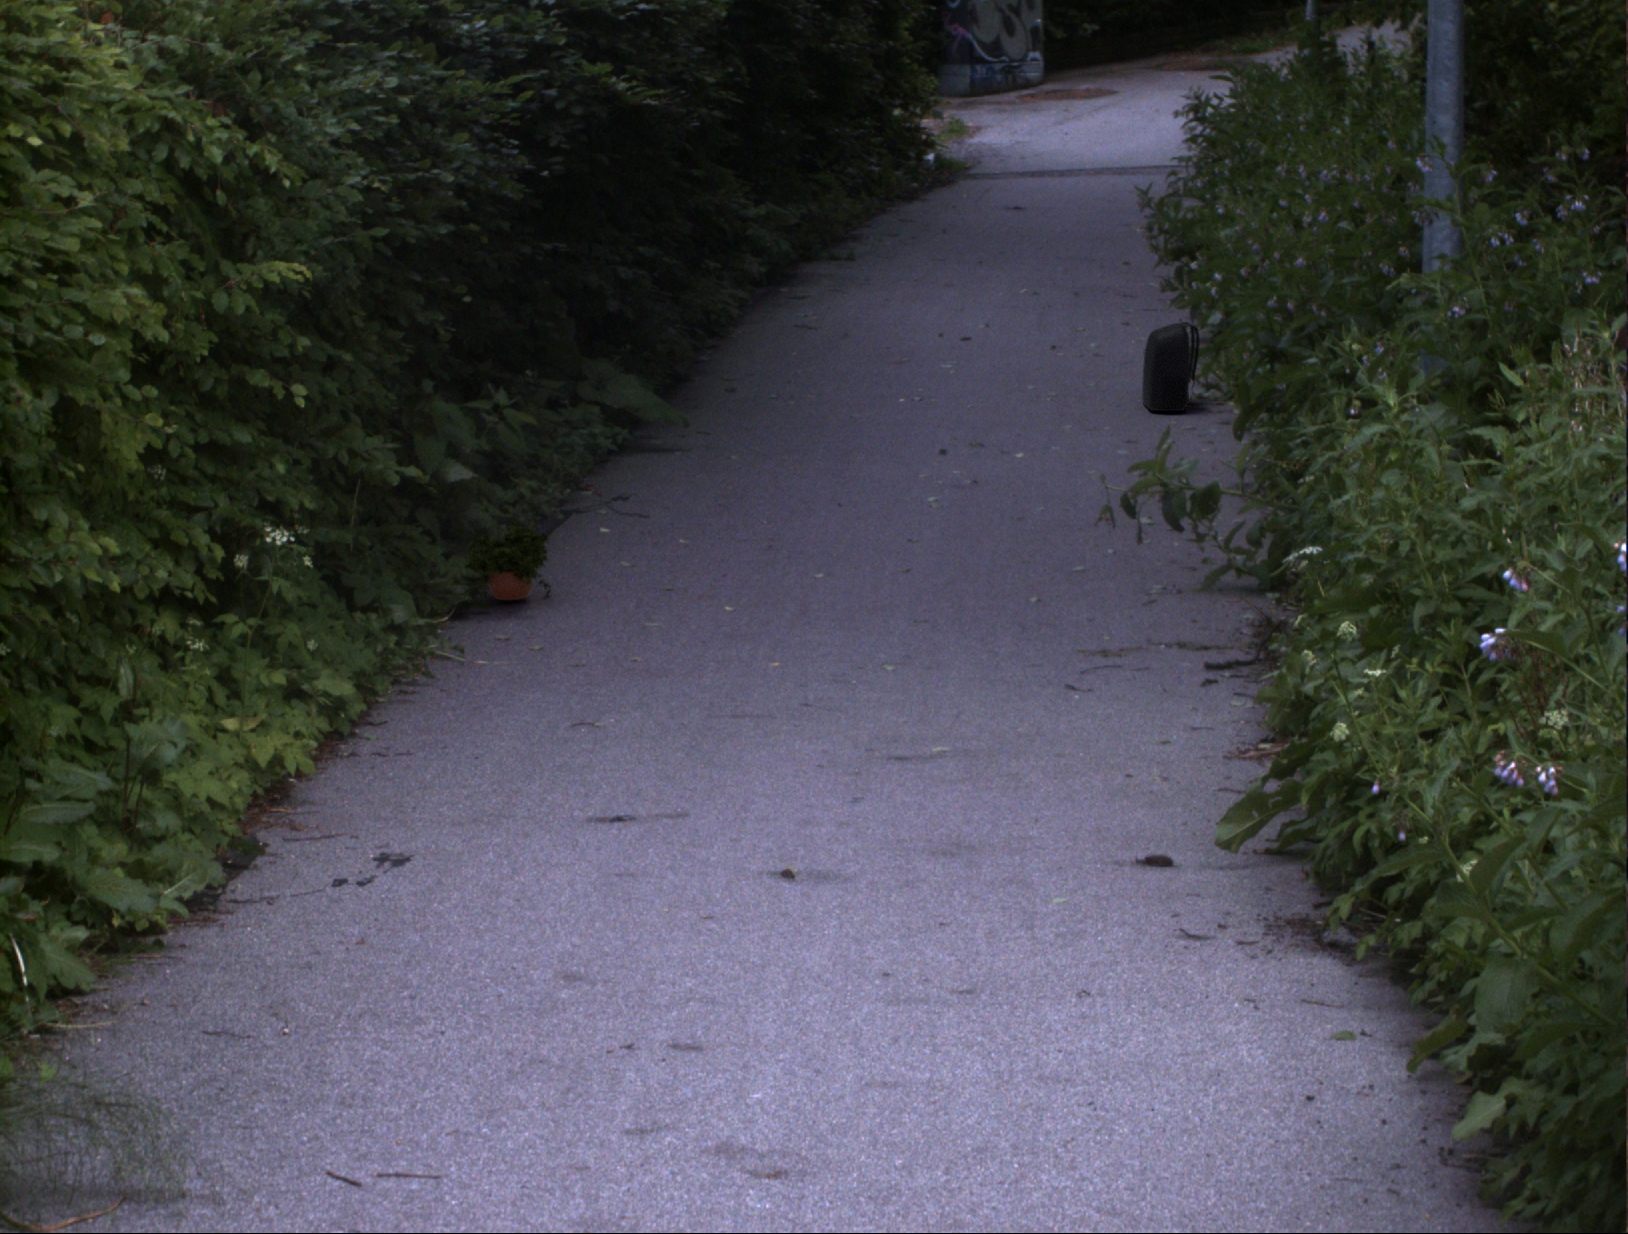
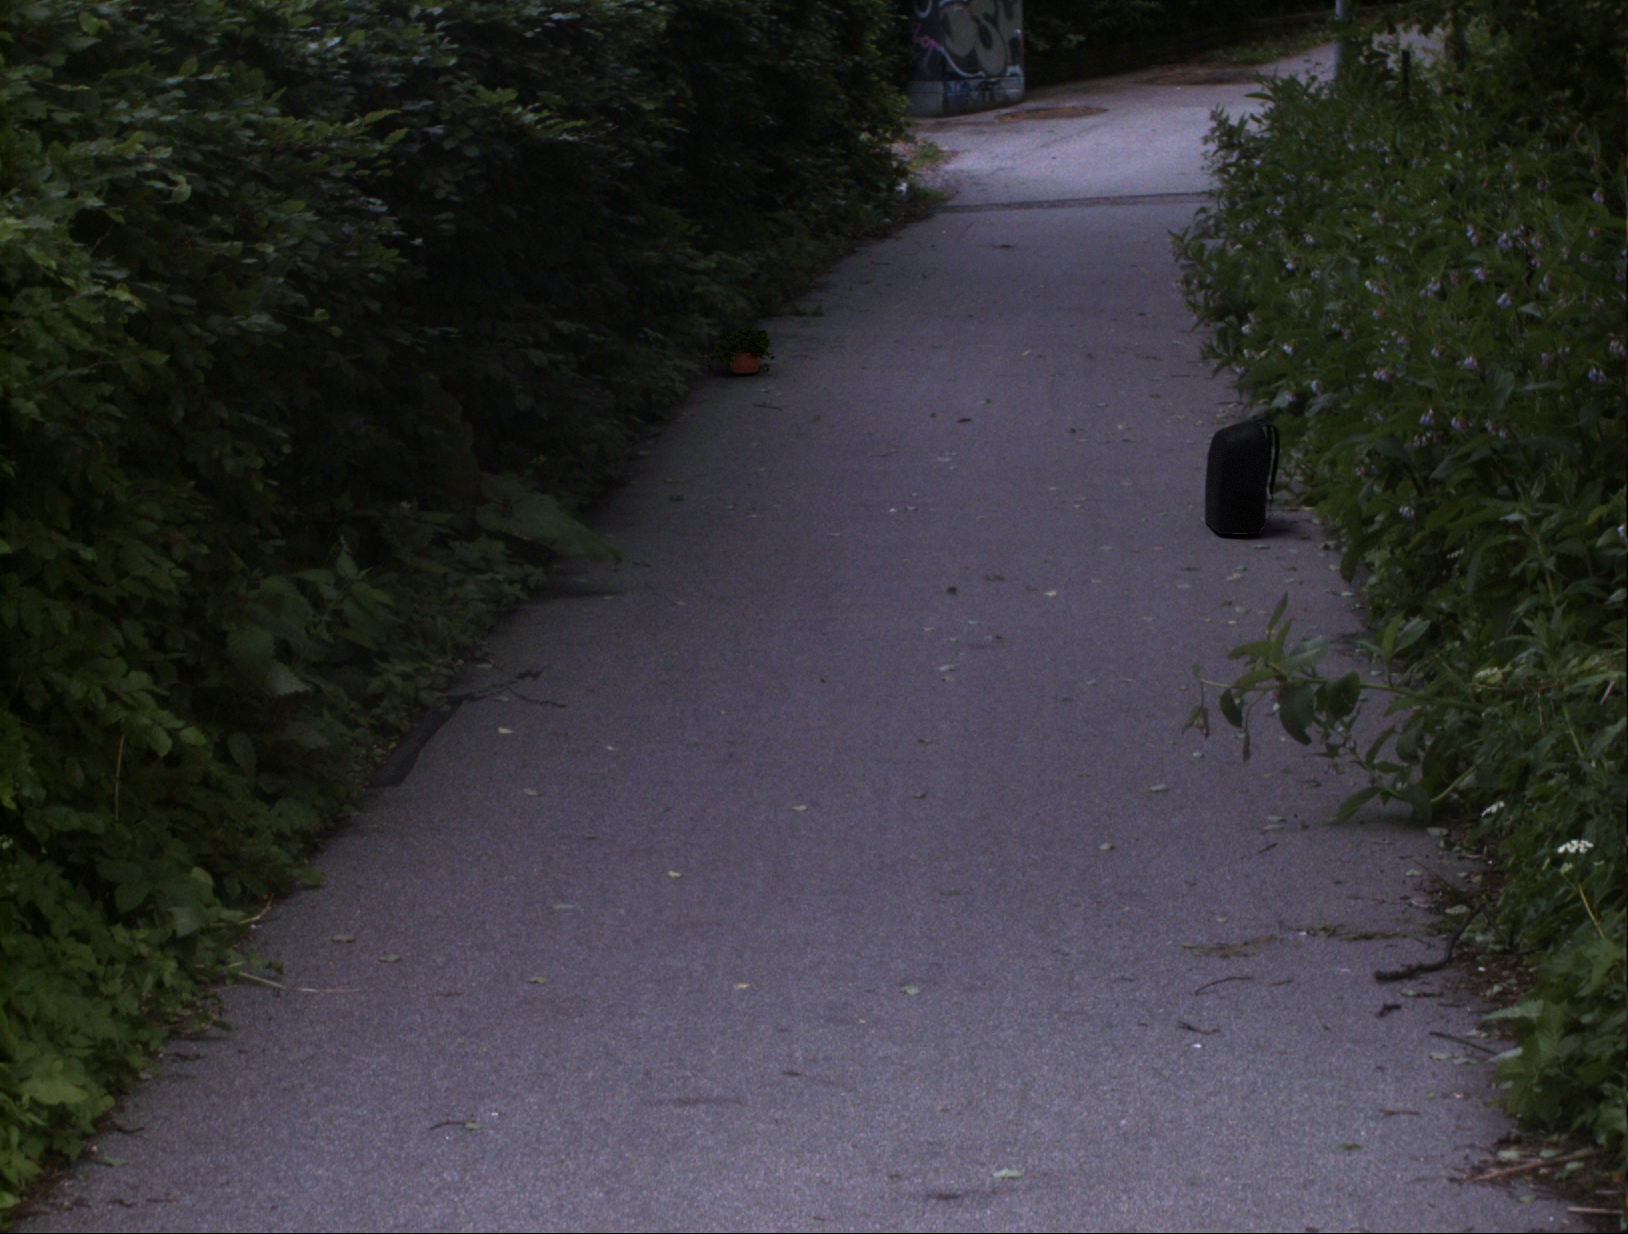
potted plant: present [462,521,551,600] -> present [704,323,775,373]

